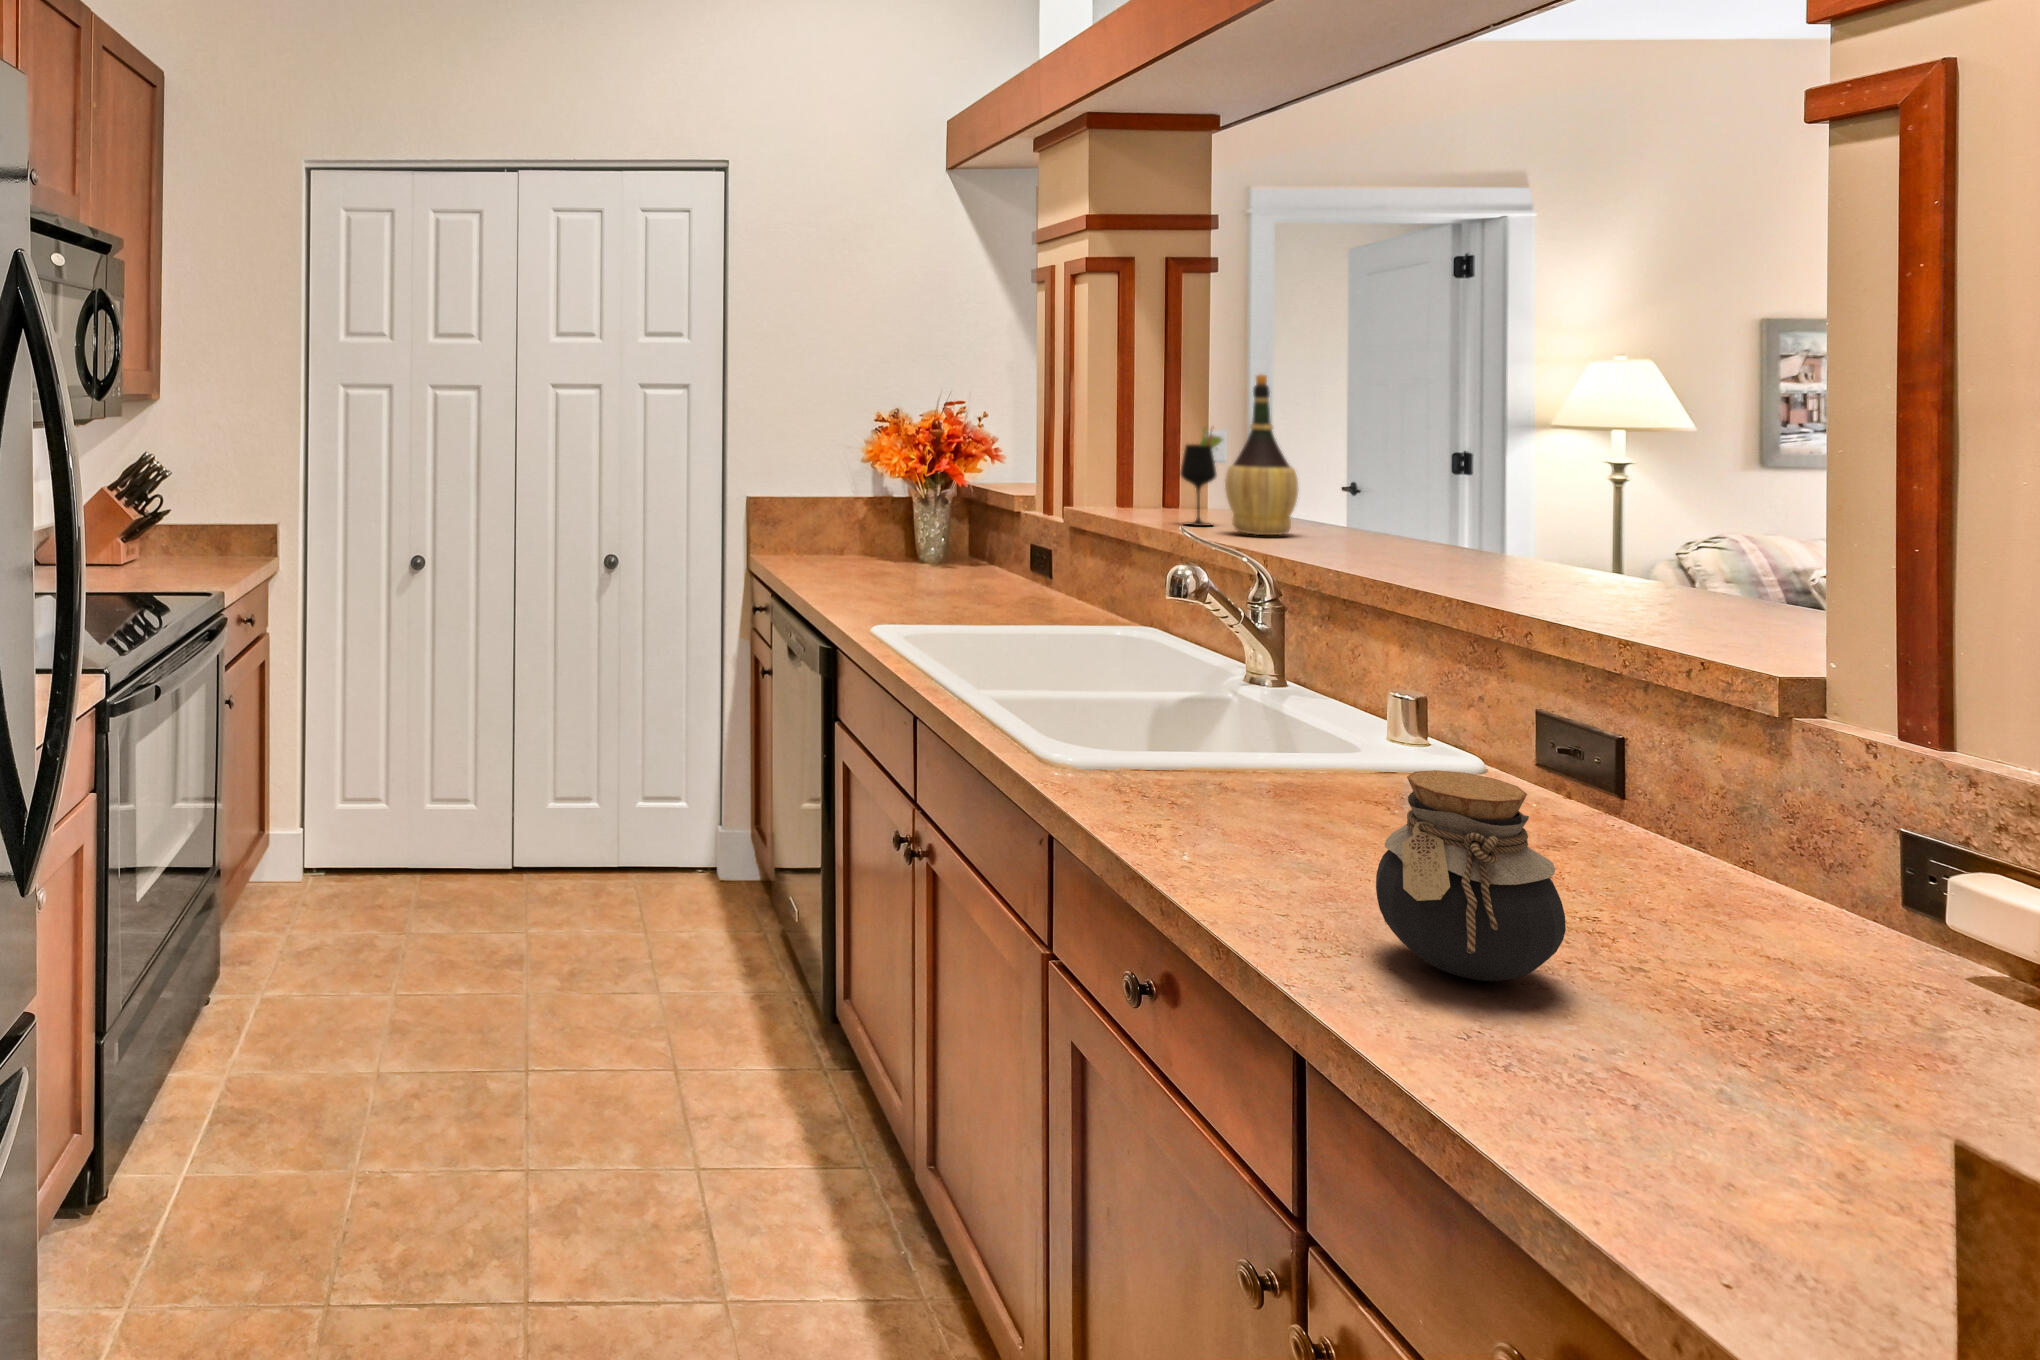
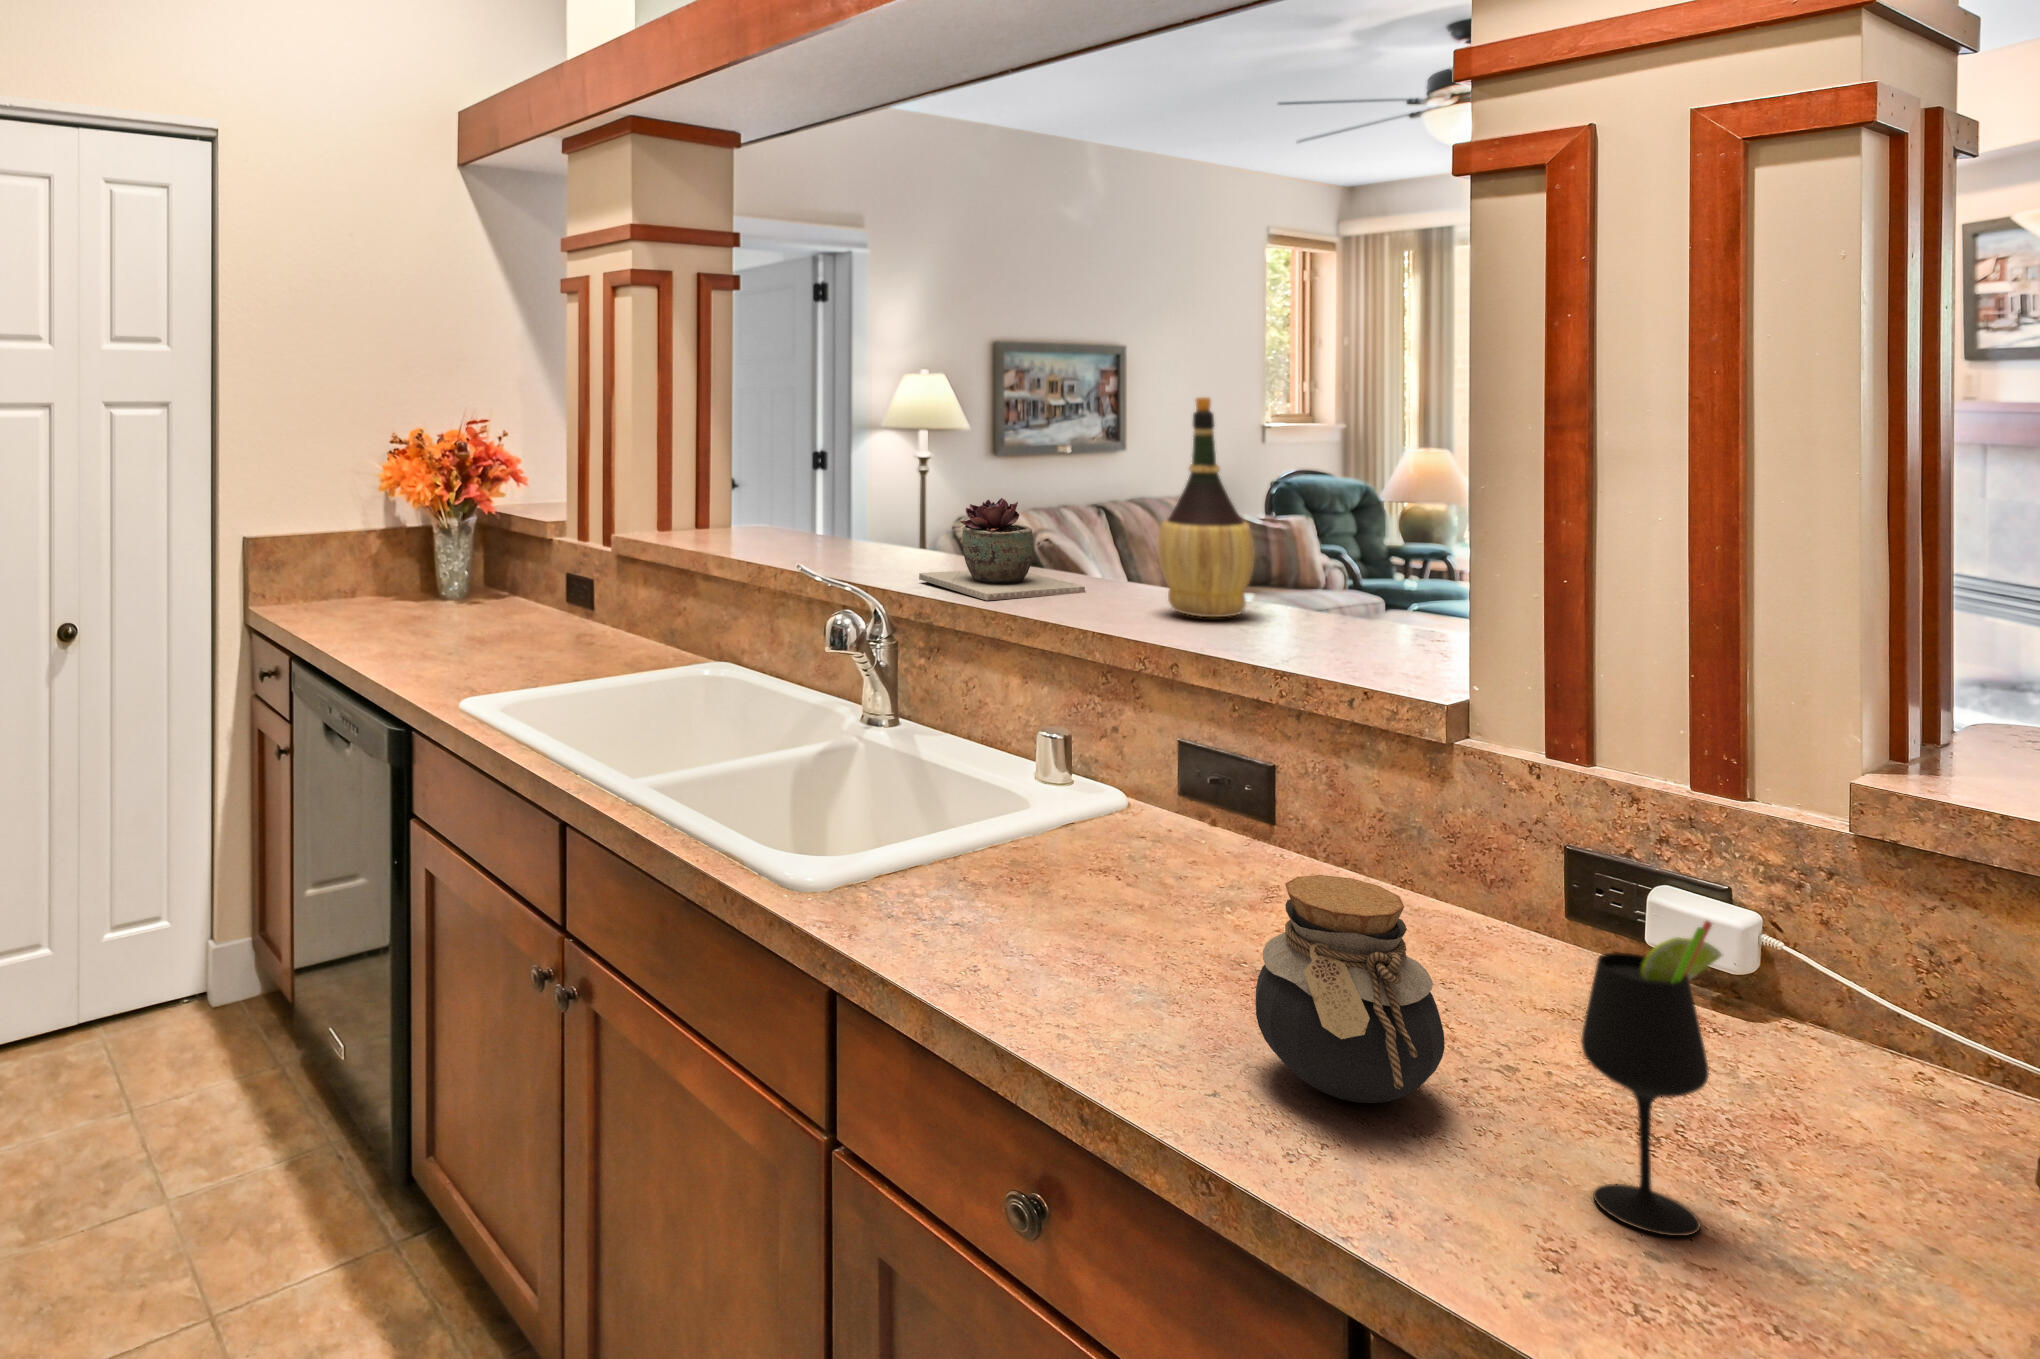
wine bottle: present [1225,375,1298,535] -> present [1158,397,1255,617]
wine glass: present [1181,433,1222,526] -> present [1582,921,1722,1236]
succulent plant: none [1332,473,1513,574] -> present [919,498,1086,600]

